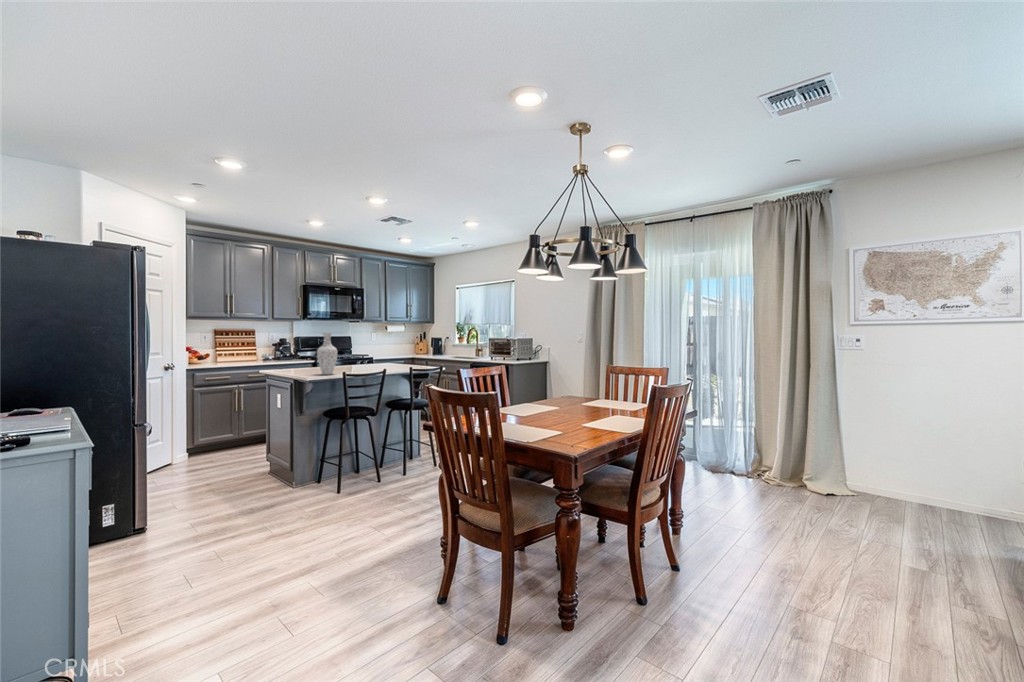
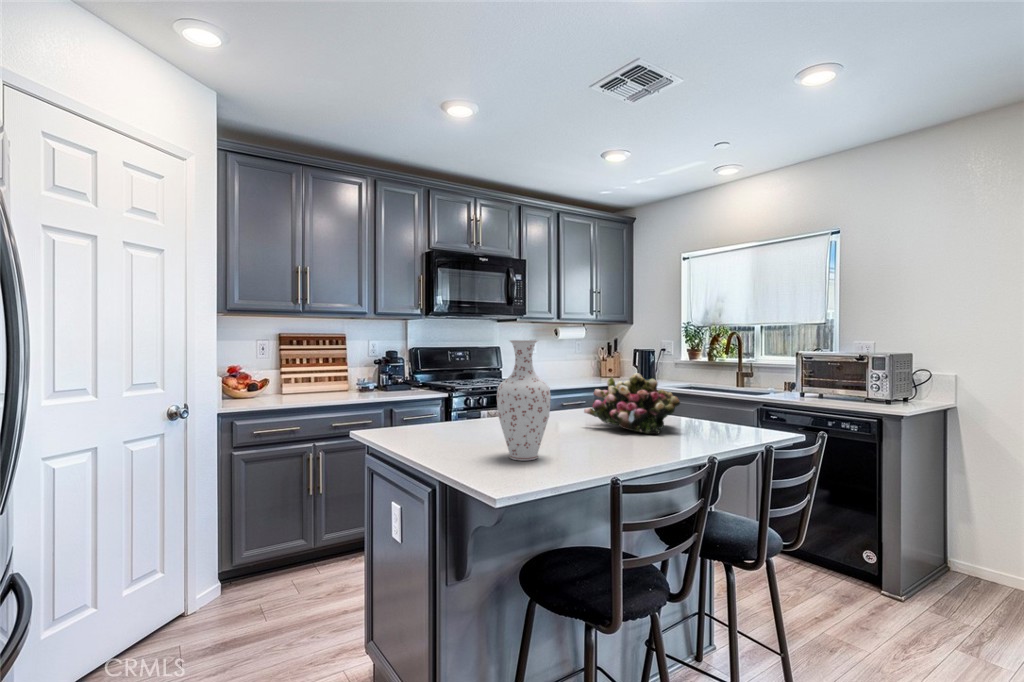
flower arrangement: none [365,346,404,369] -> present [584,373,680,434]

